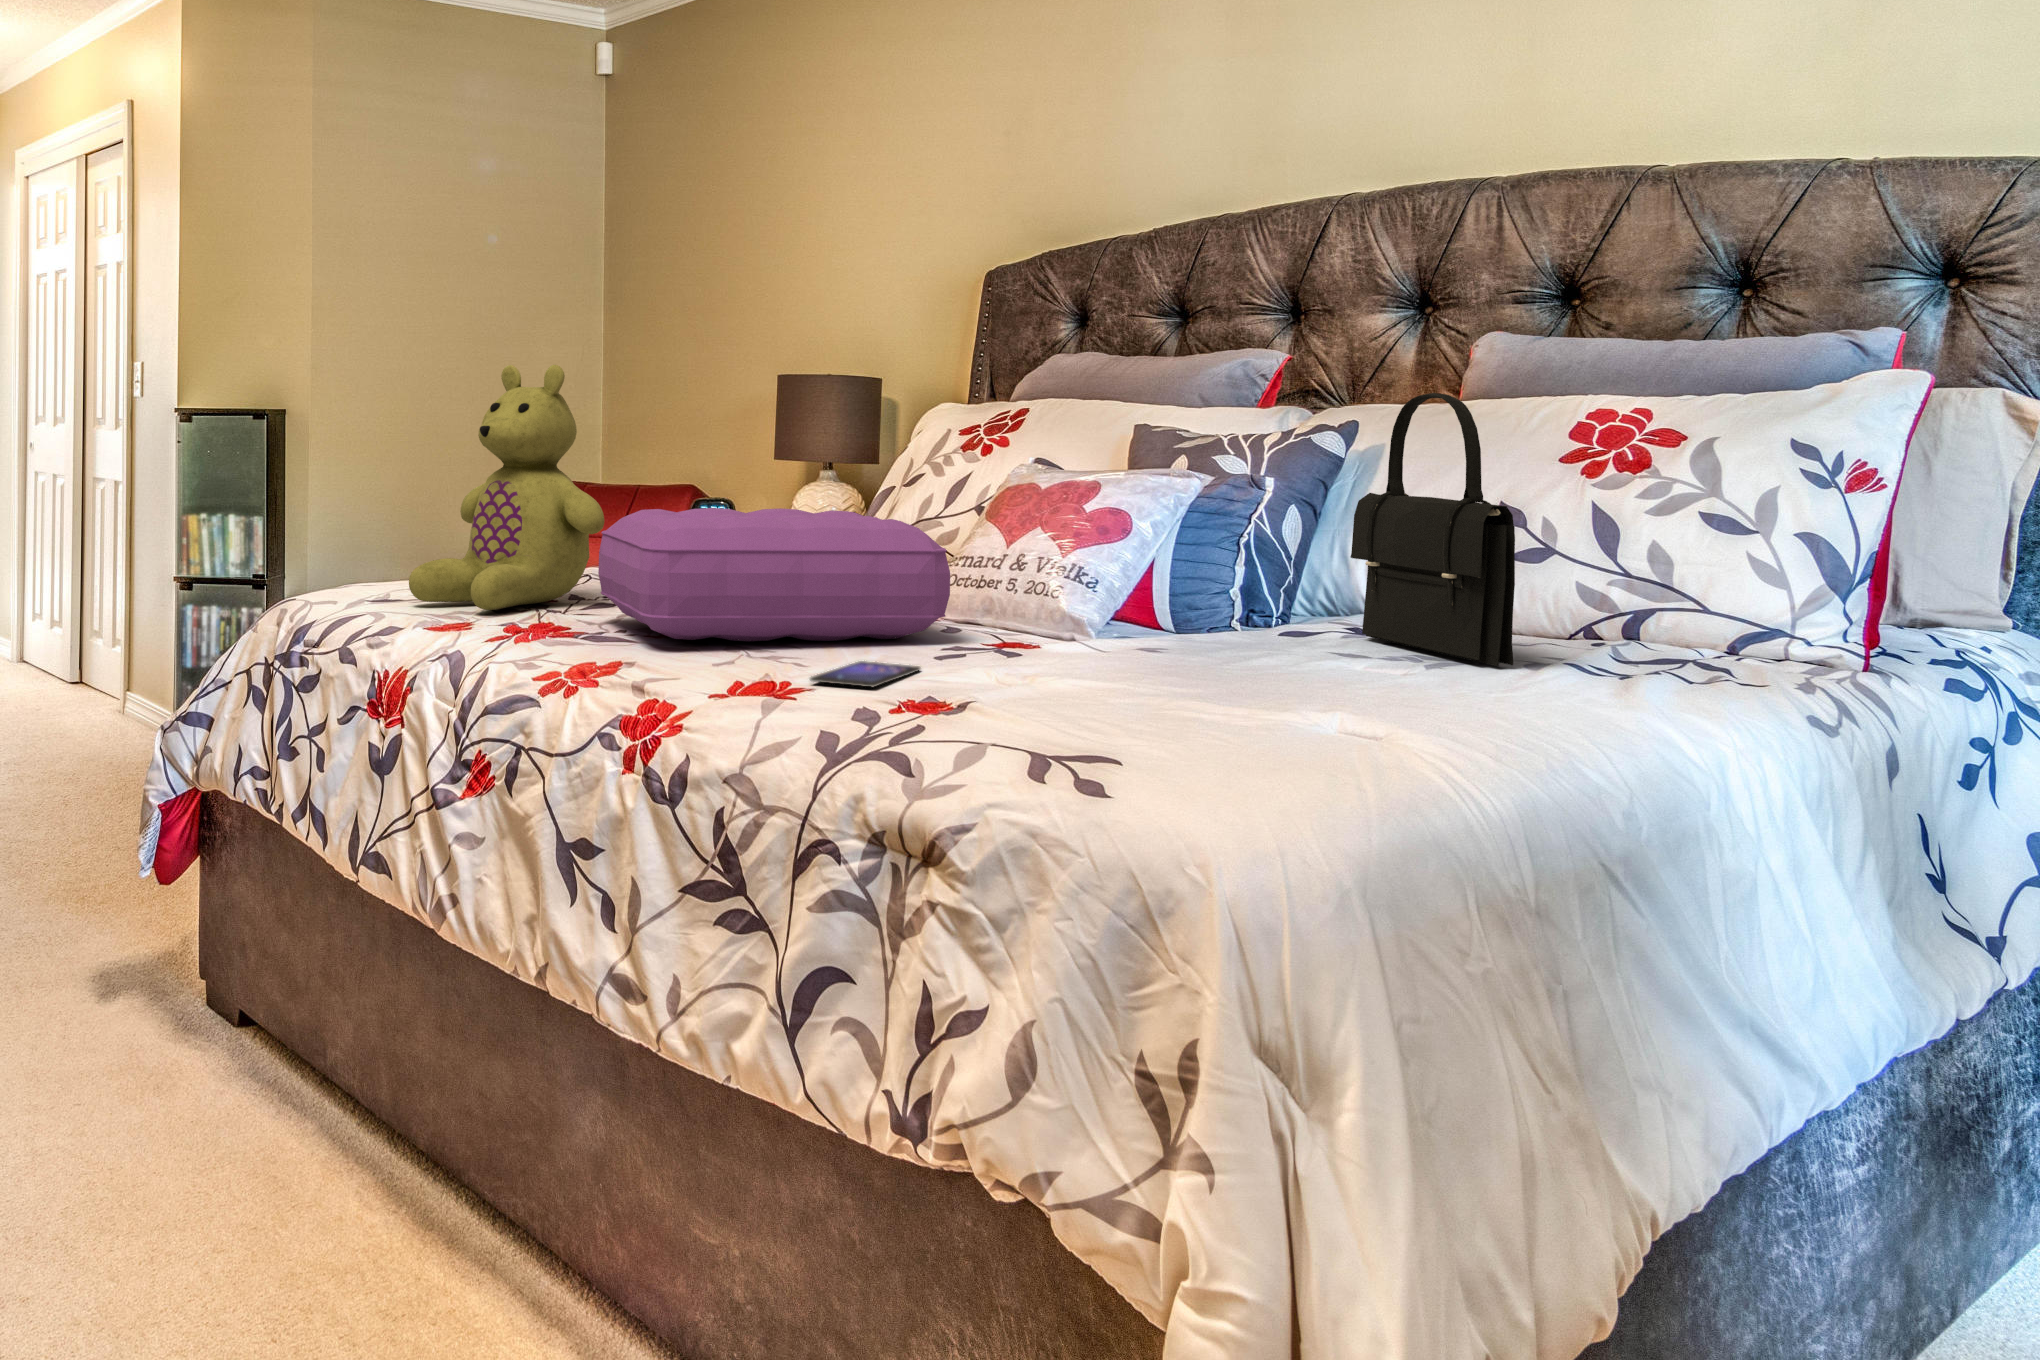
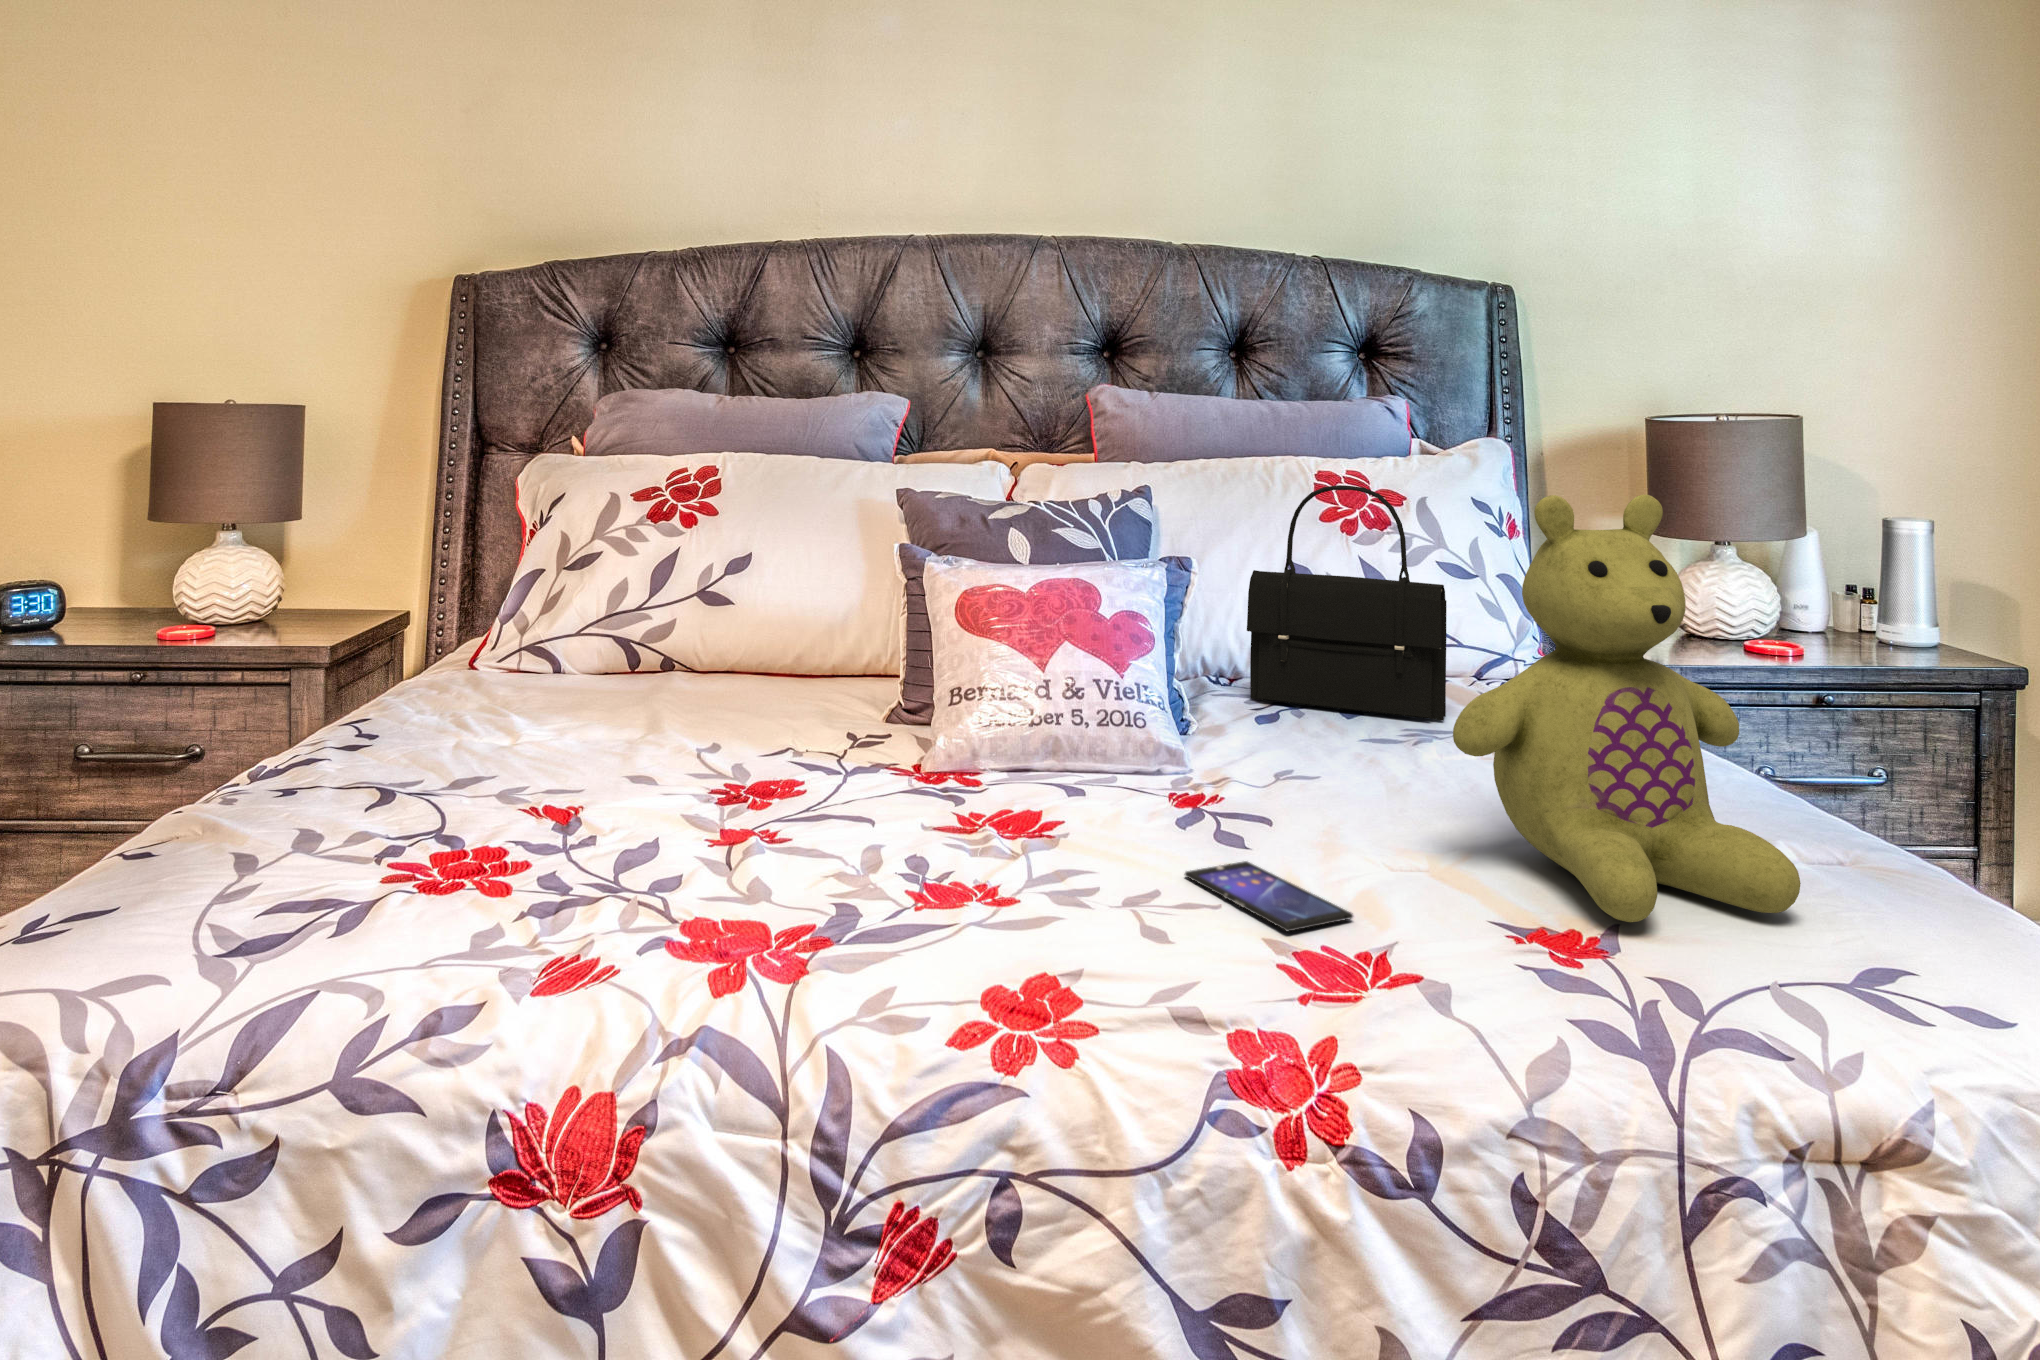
stuffed bear: present [409,365,604,610] -> present [1453,495,1801,922]
pillow: present [598,508,950,641] -> none [645,654,1092,896]

